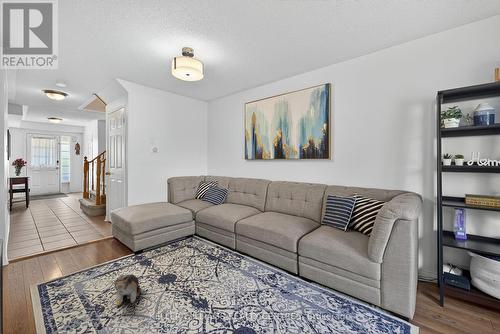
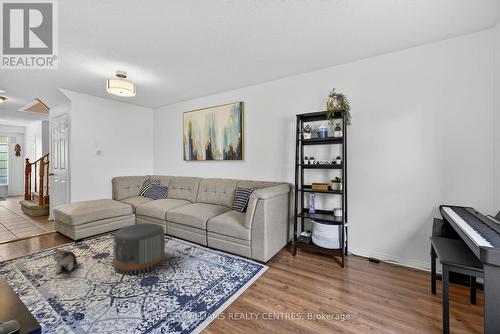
pouf: none [186,241,248,318] -> present [113,223,165,274]

